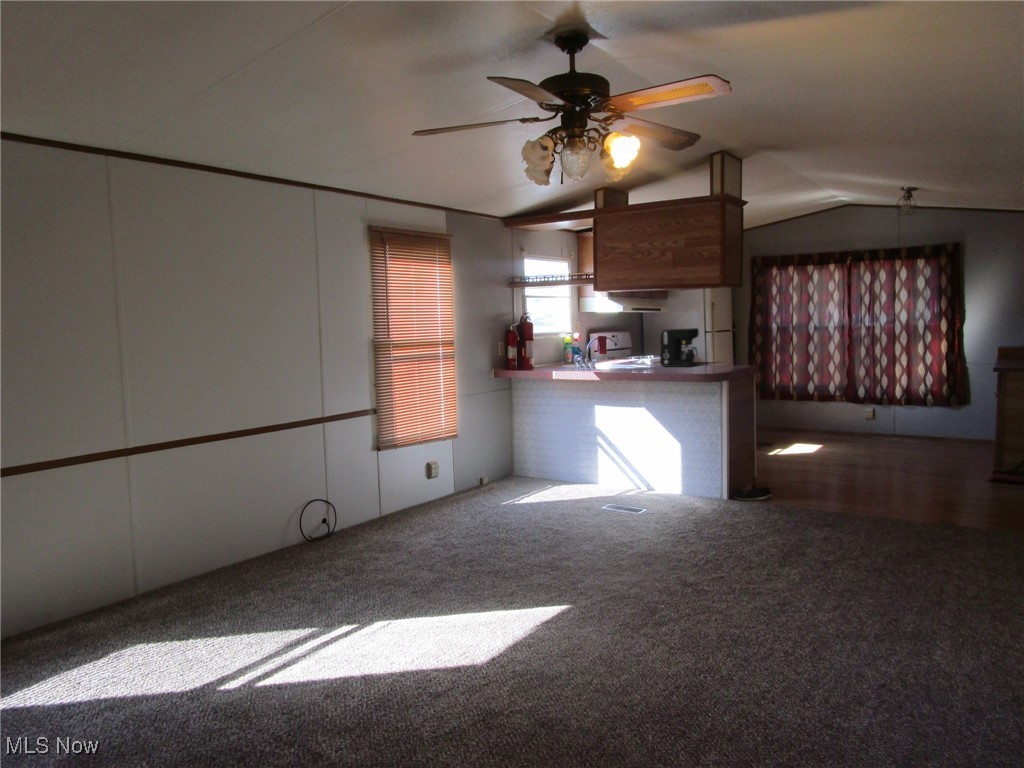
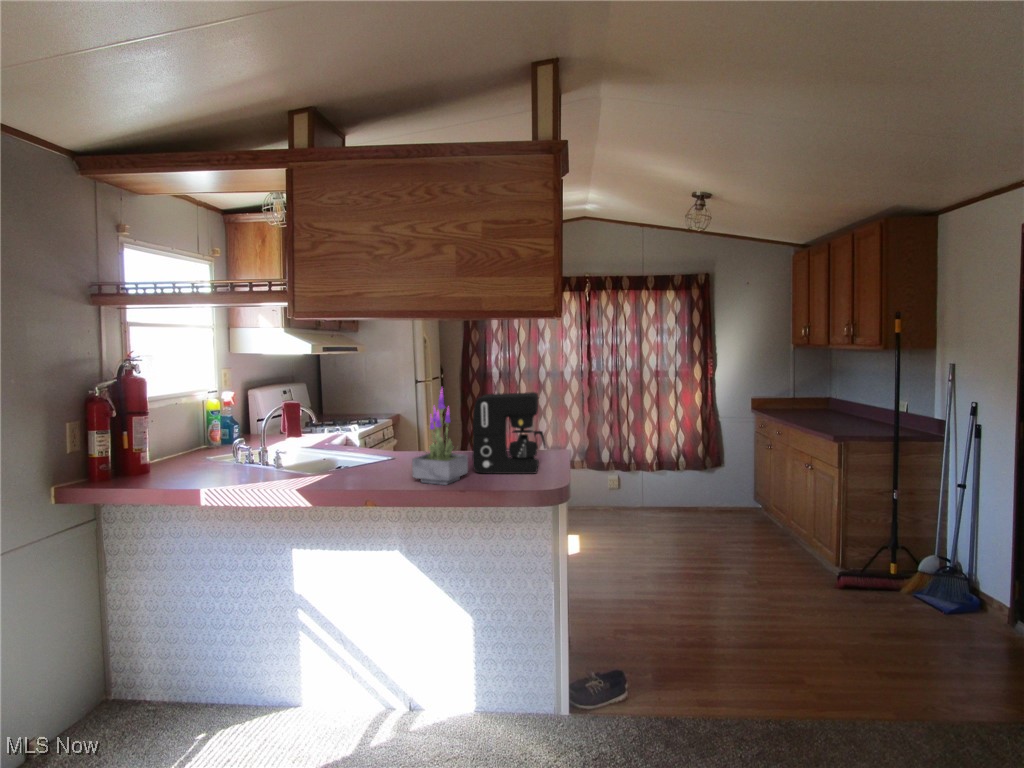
potted plant: none [628,324,655,368] -> present [412,389,468,485]

